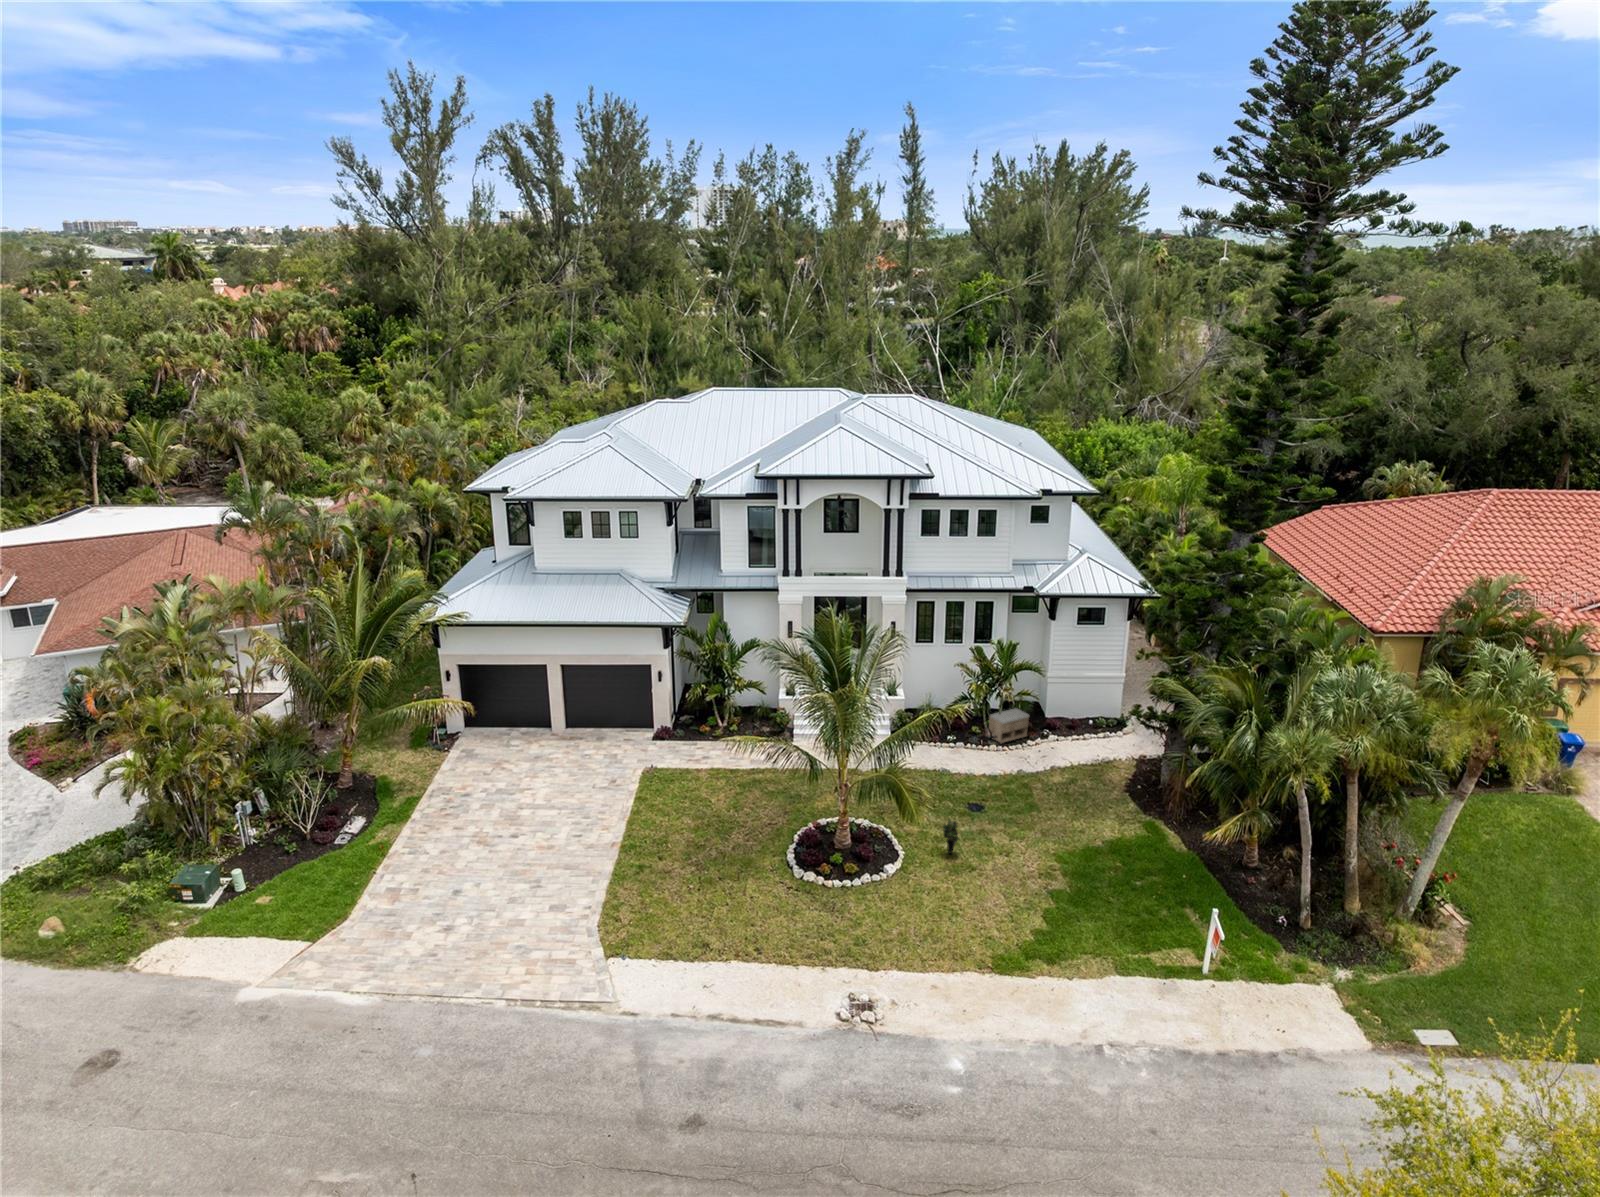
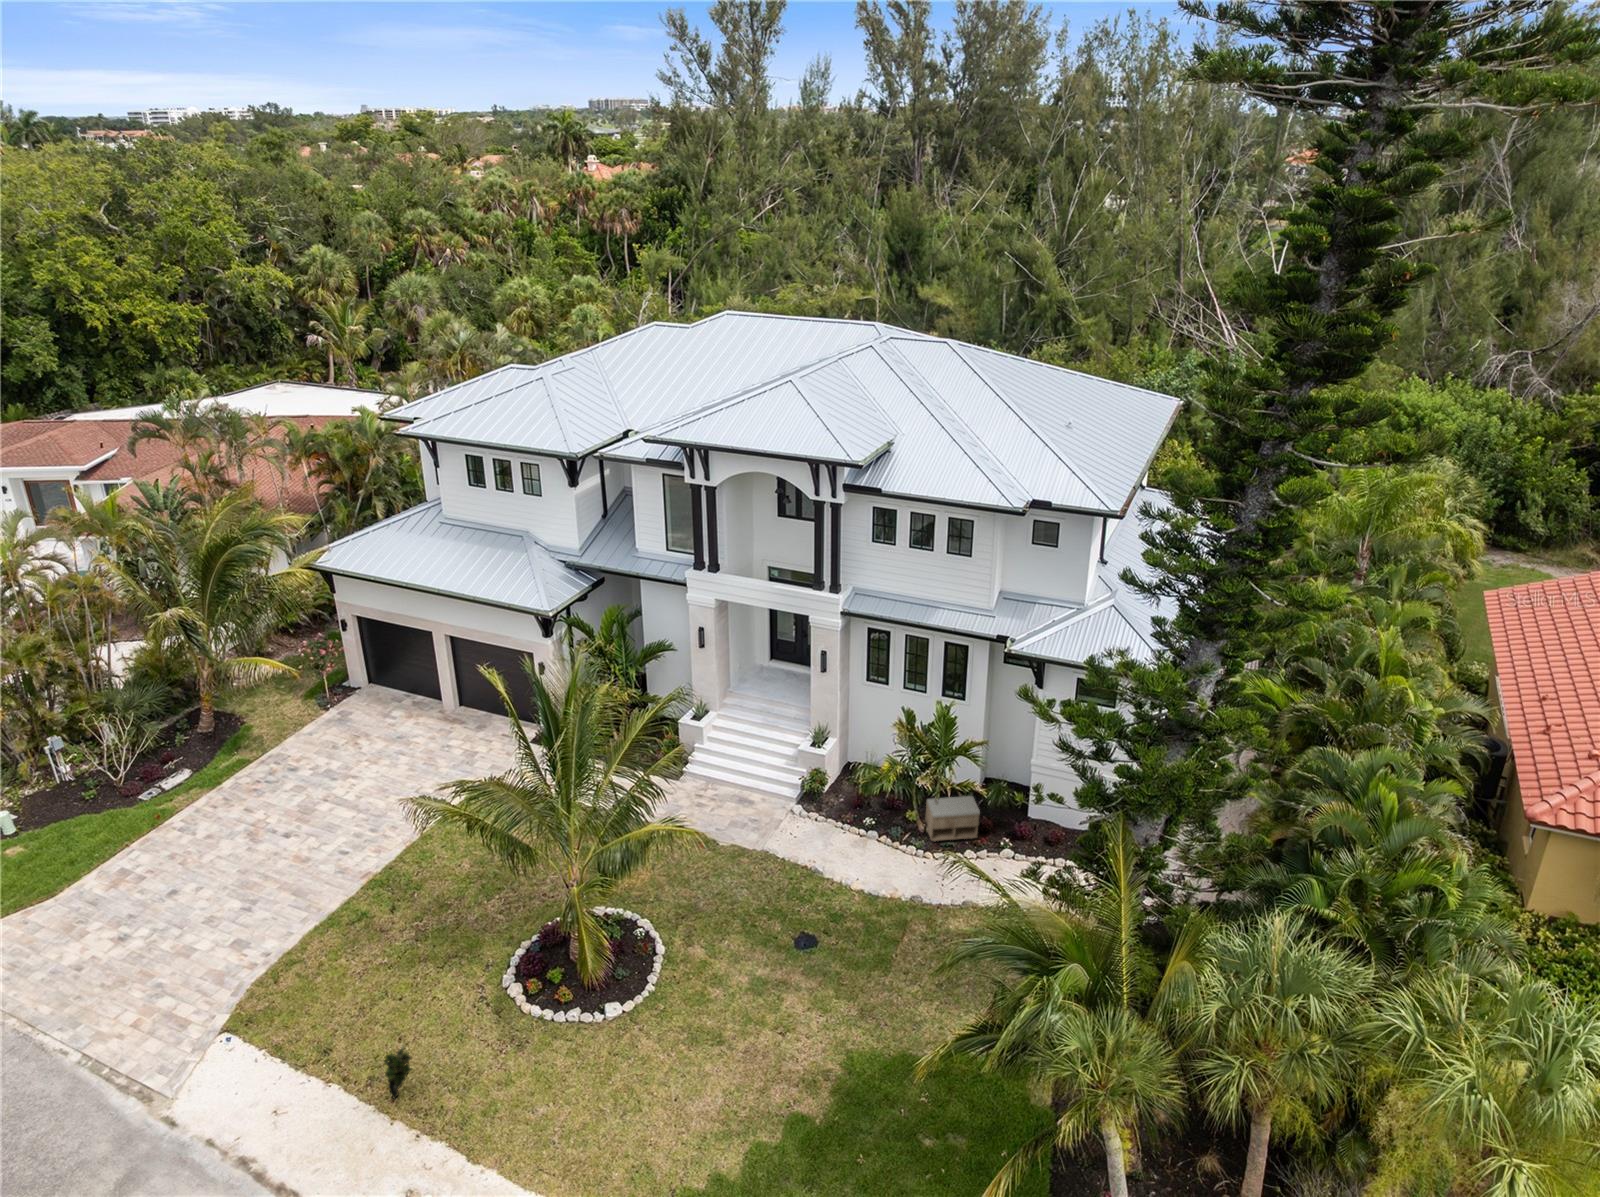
potted plant: present [943,819,959,854] -> present [384,1047,412,1099]

